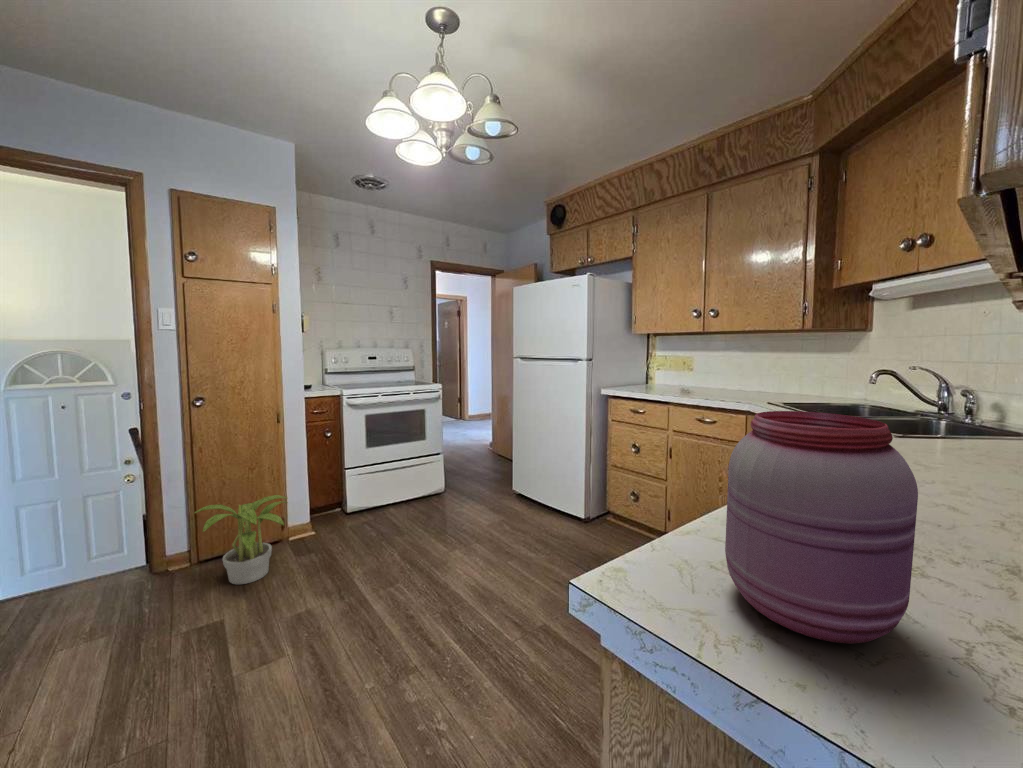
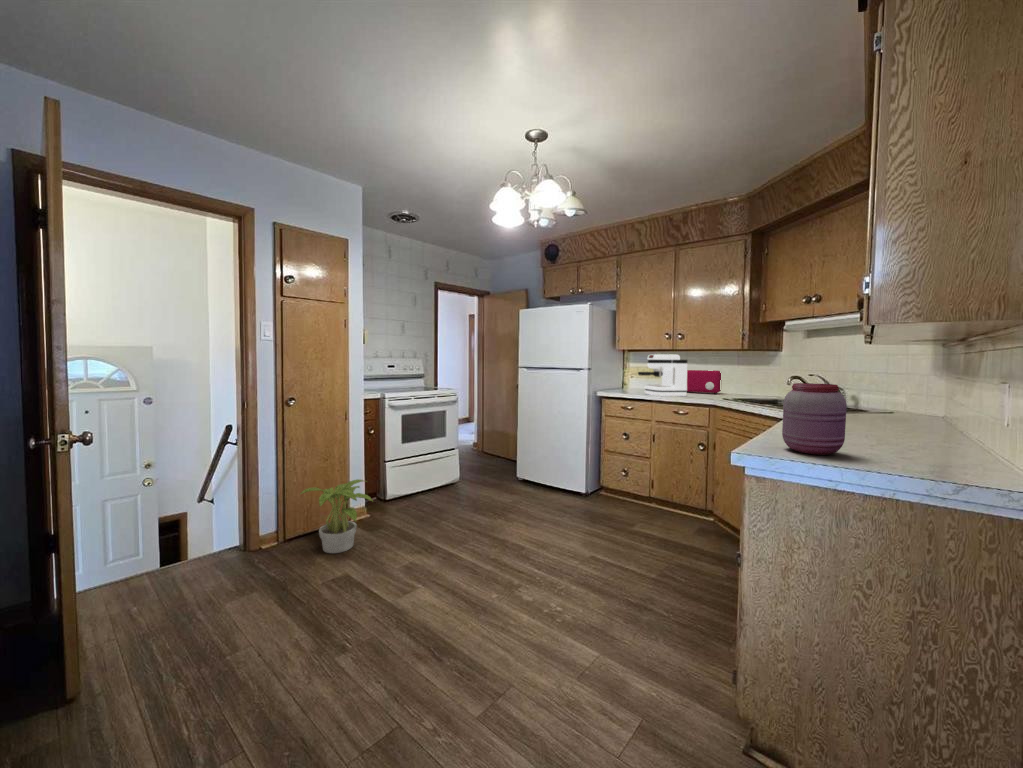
coffee maker: none [647,339,716,398] -> present [638,354,687,397]
toaster: none [722,360,779,393] -> present [687,370,721,394]

